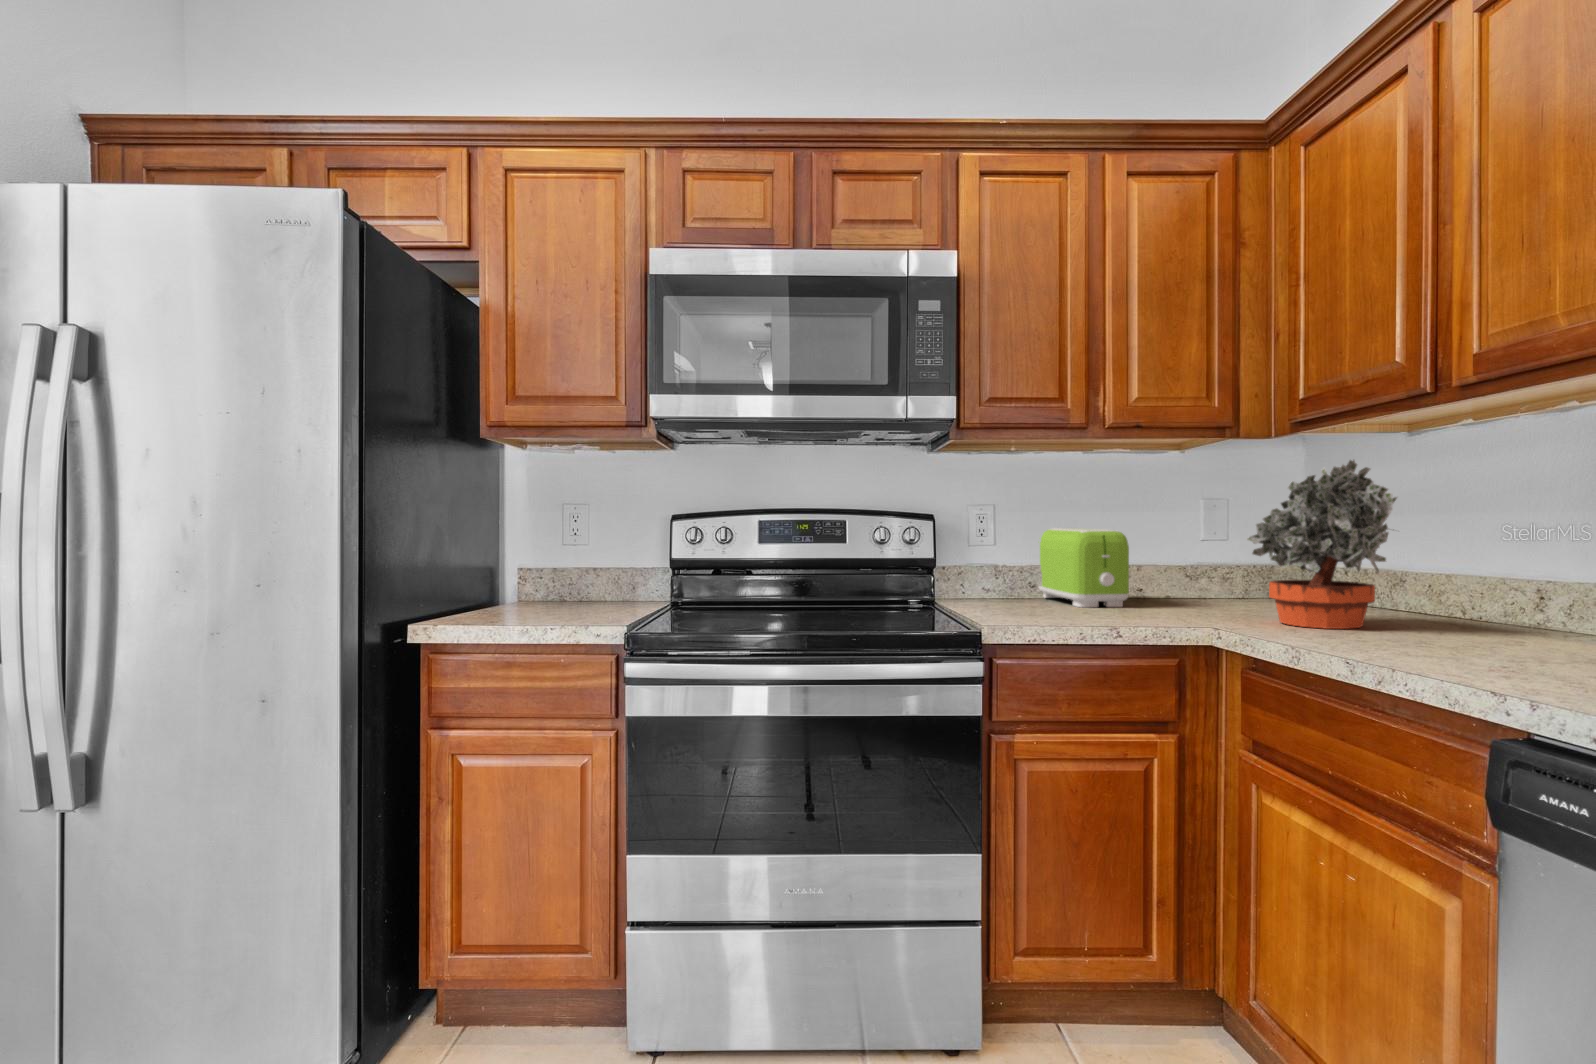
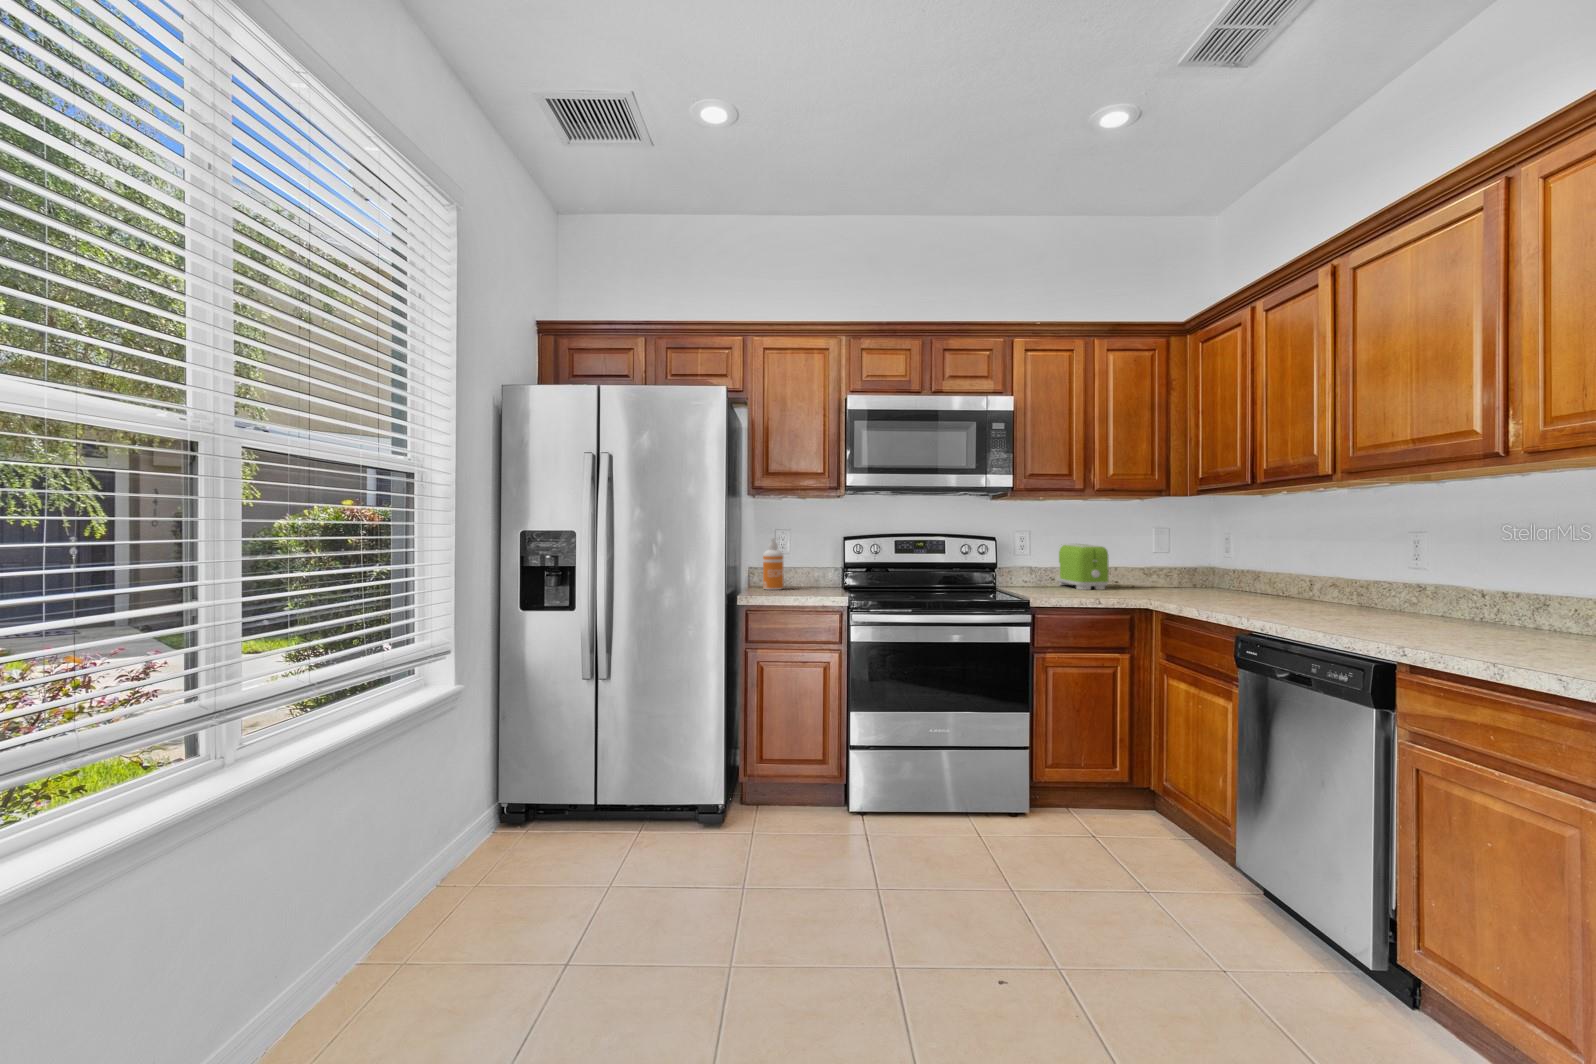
potted plant: present [1247,460,1397,629] -> none [1168,512,1244,598]
soap dispenser: none [533,518,571,607] -> present [763,538,784,590]

